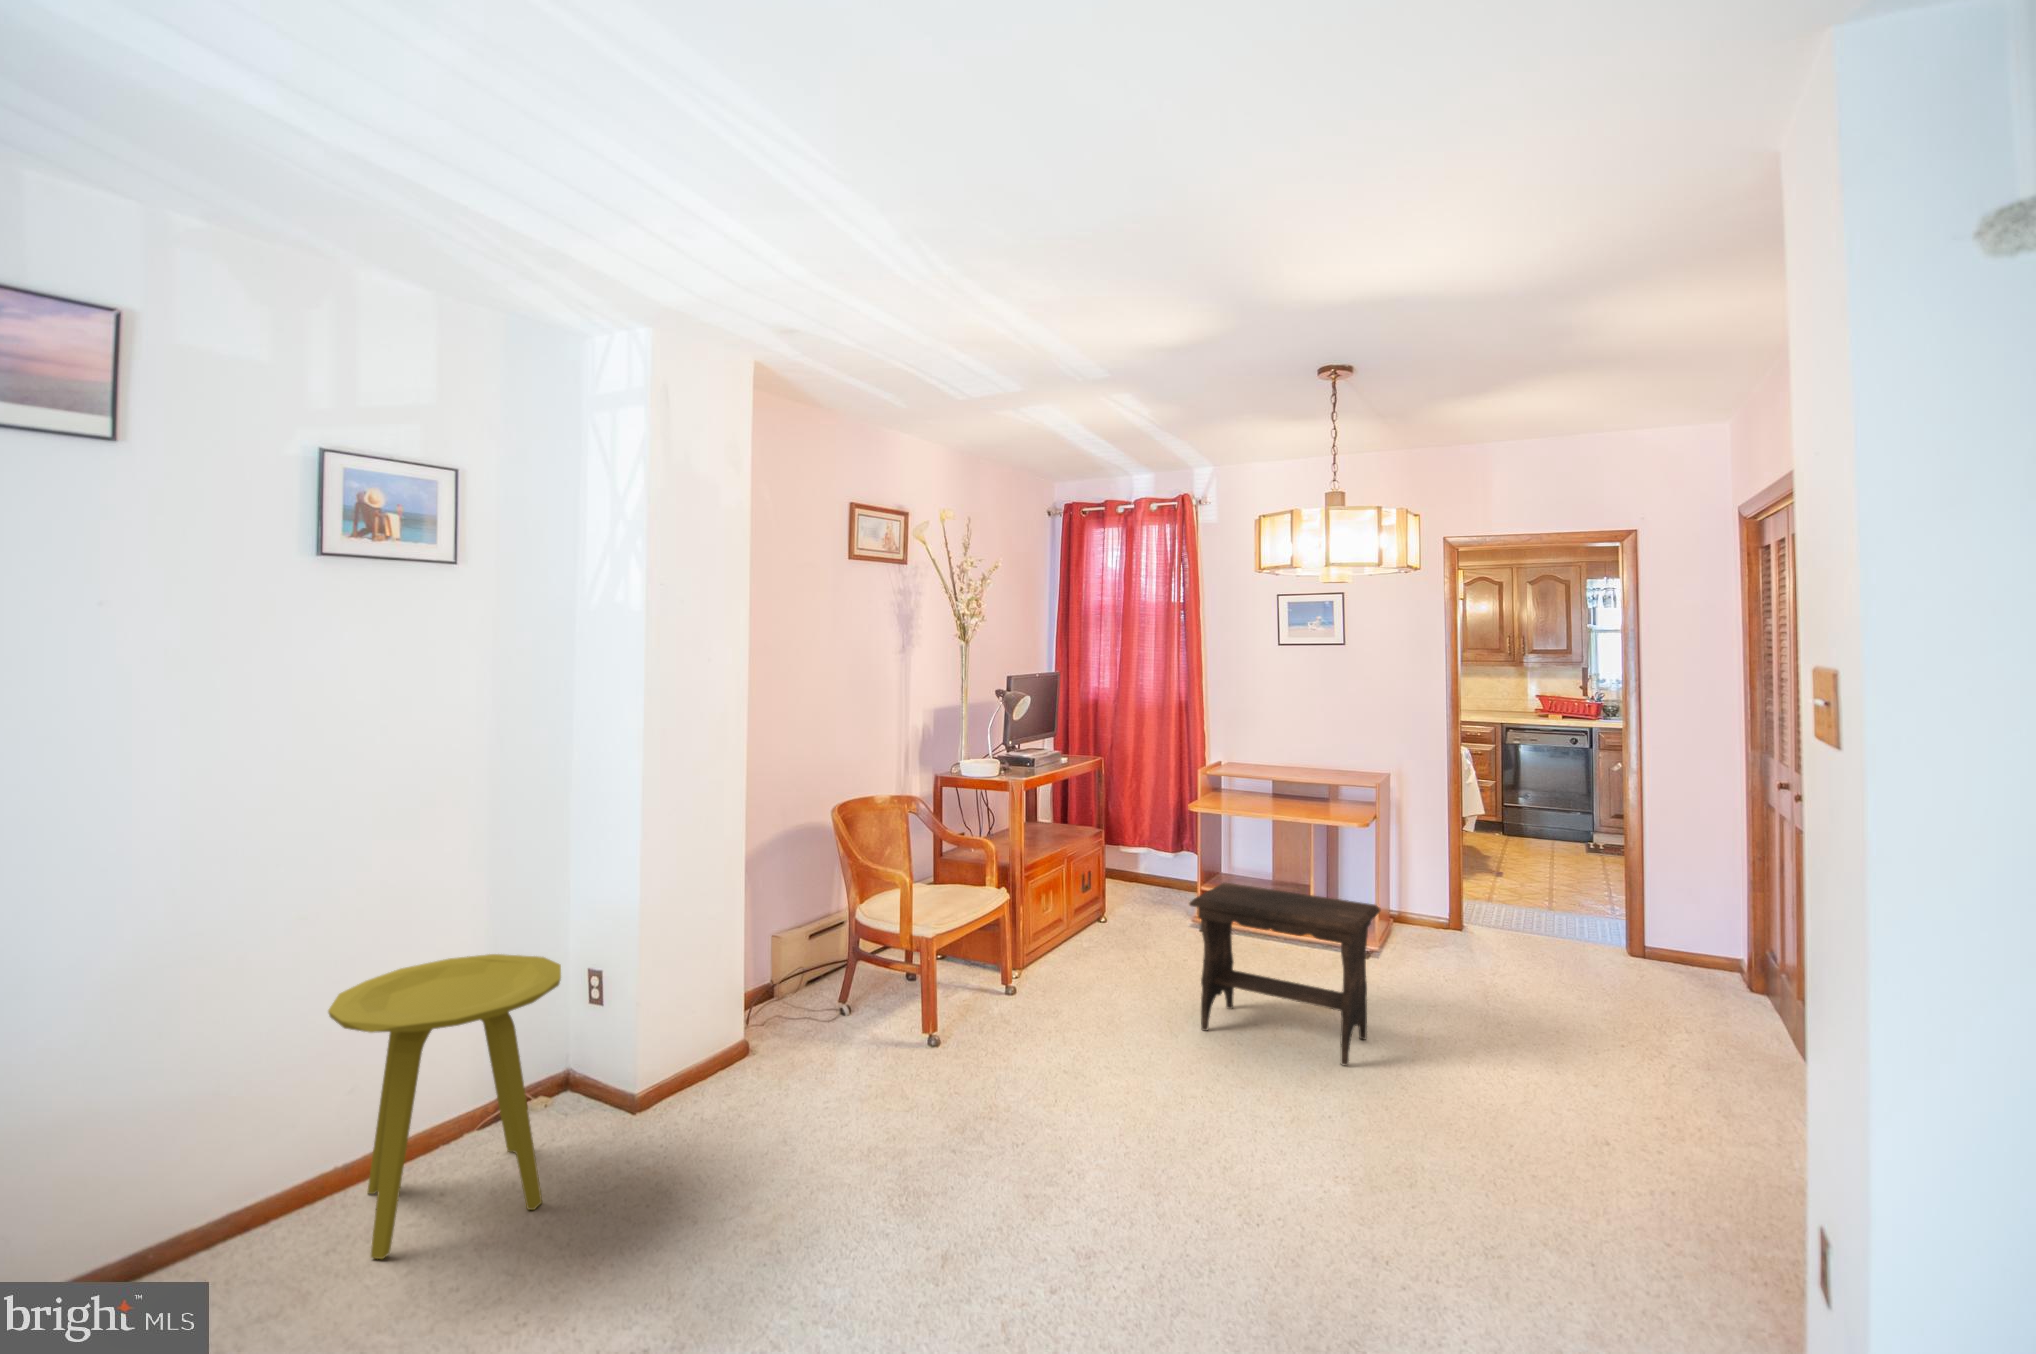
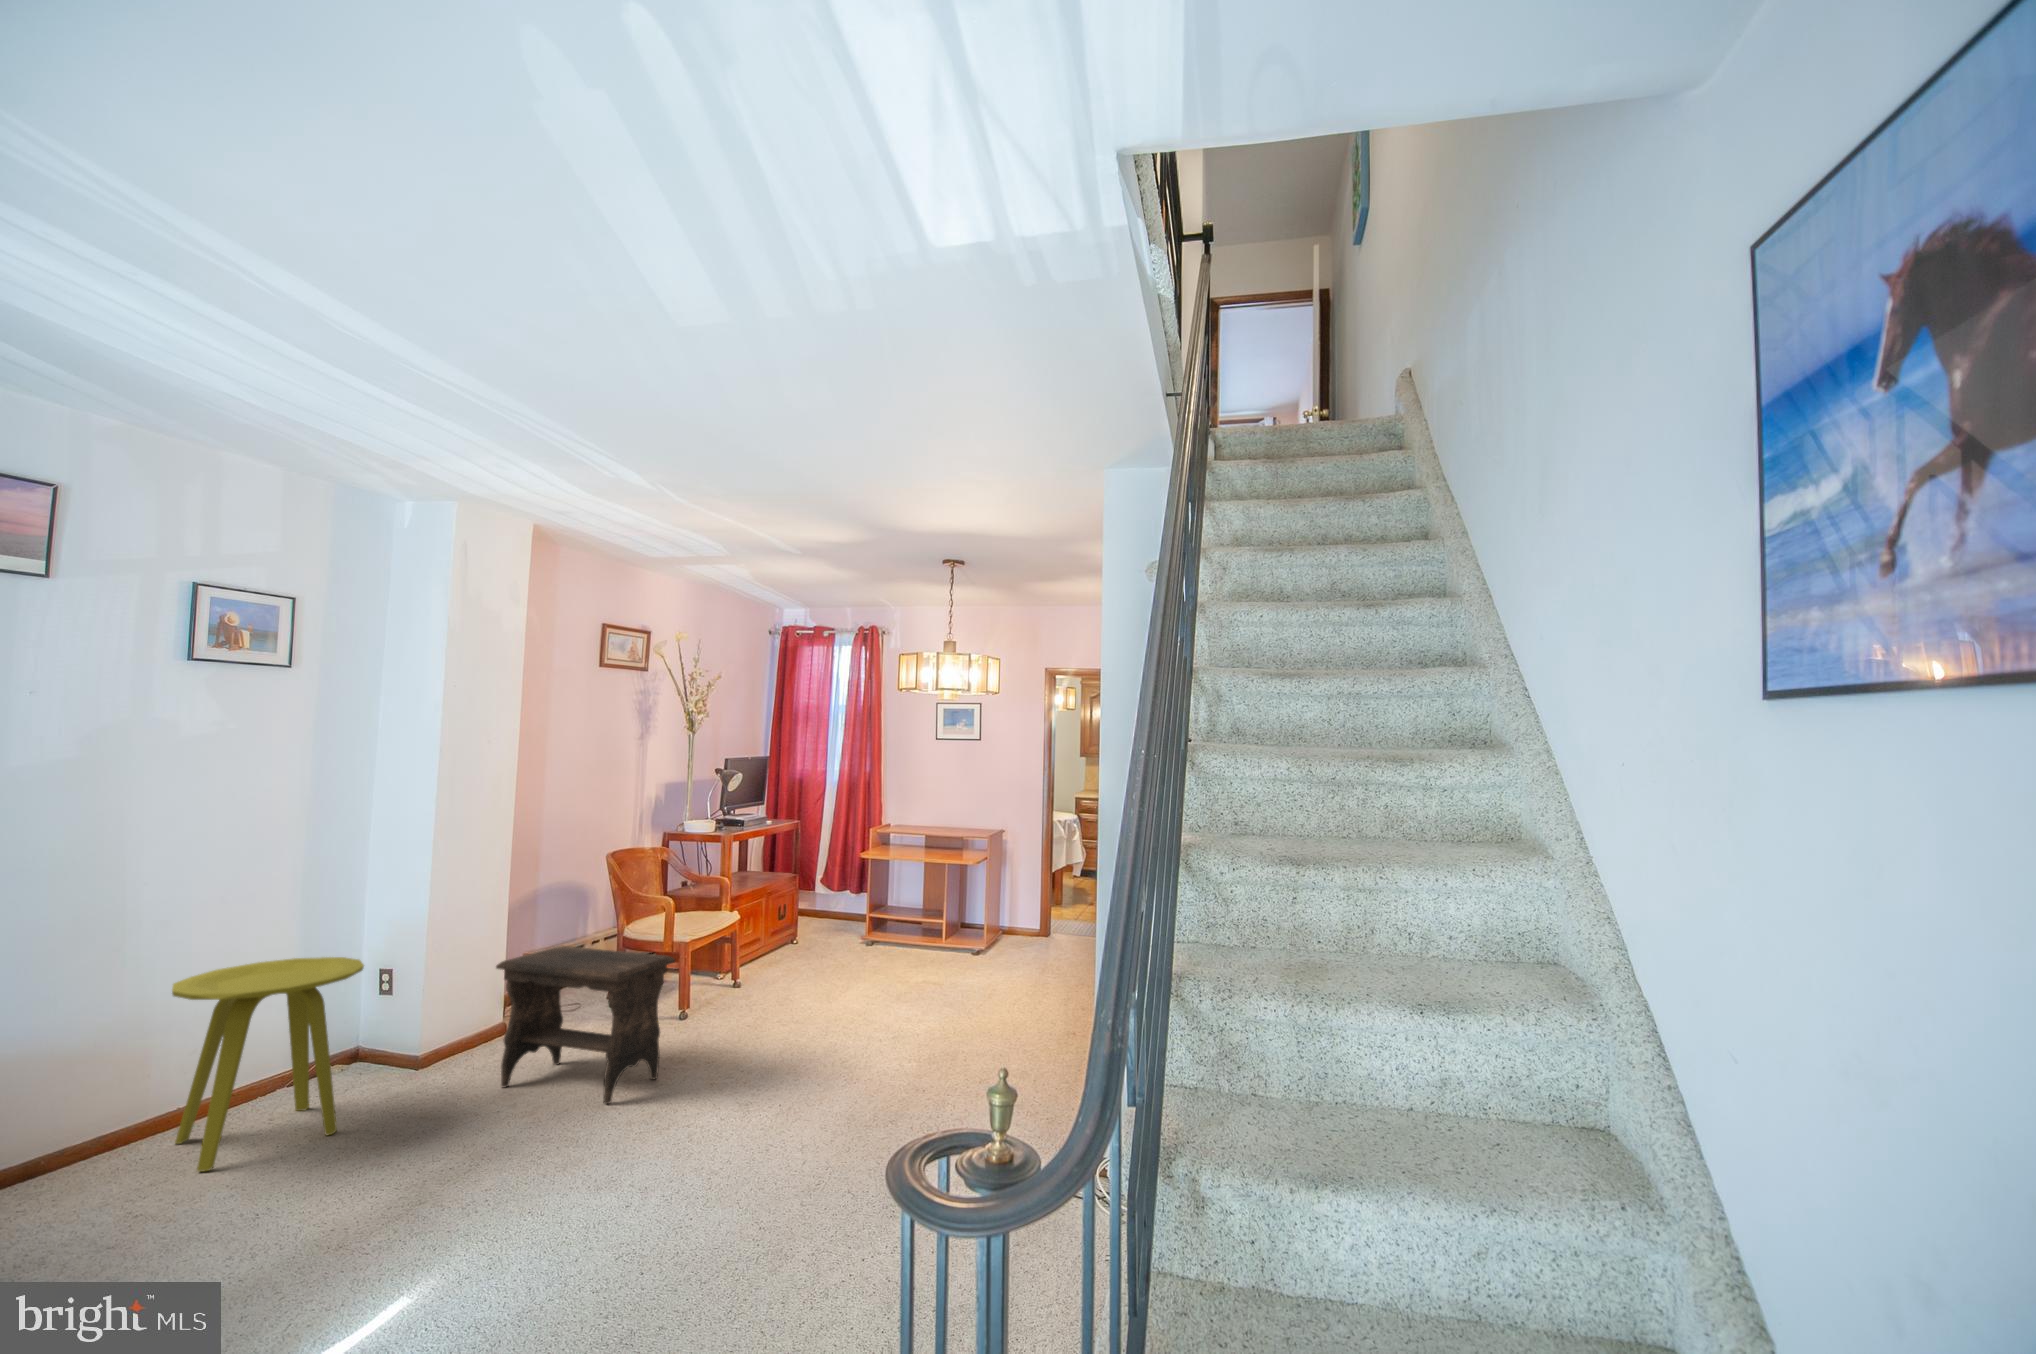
footstool: present [1190,883,1380,1066] -> present [496,946,675,1104]

